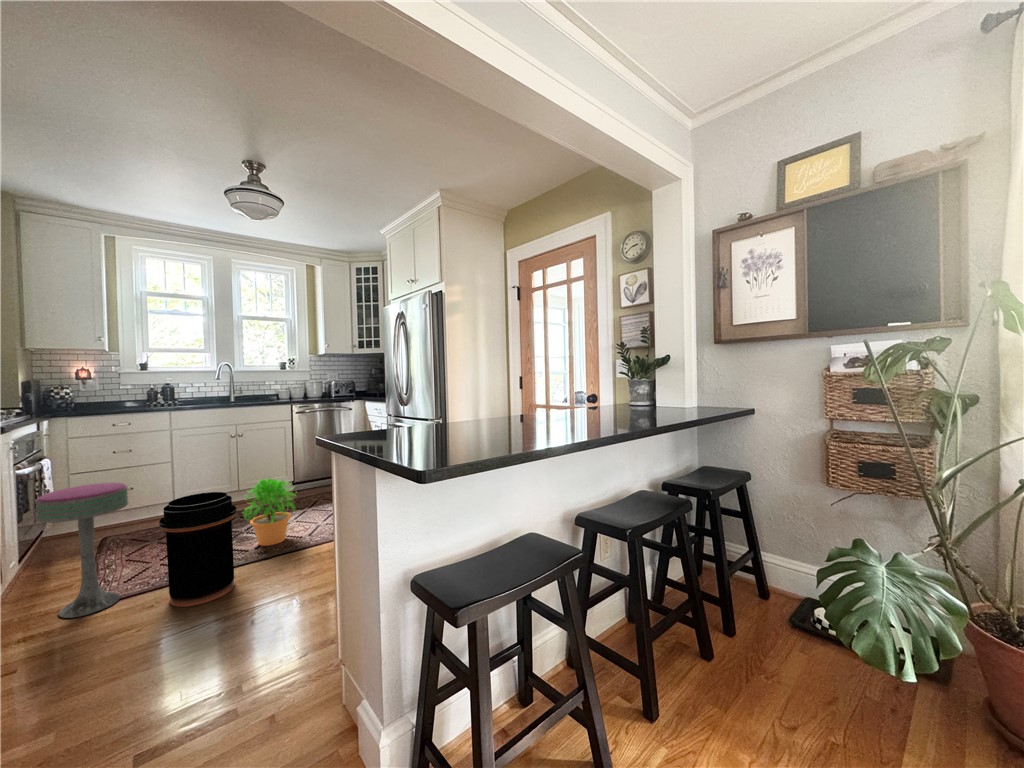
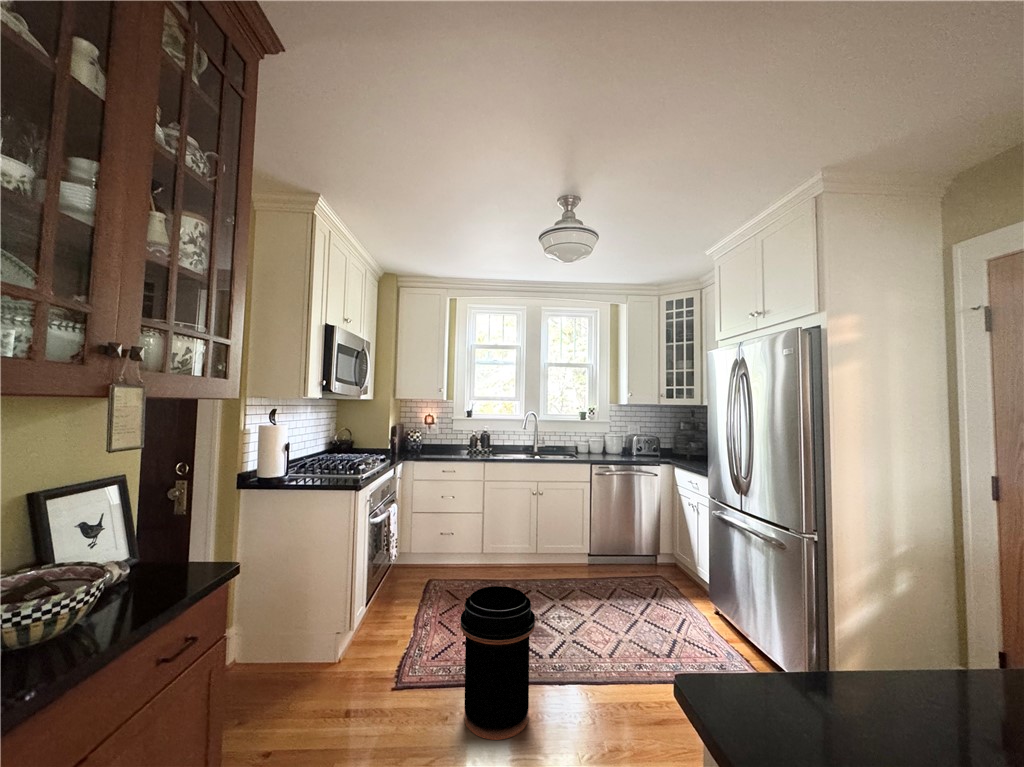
potted plant: present [244,478,294,546] -> none [539,565,603,655]
bar stool: present [36,483,128,618] -> none [370,550,439,699]

